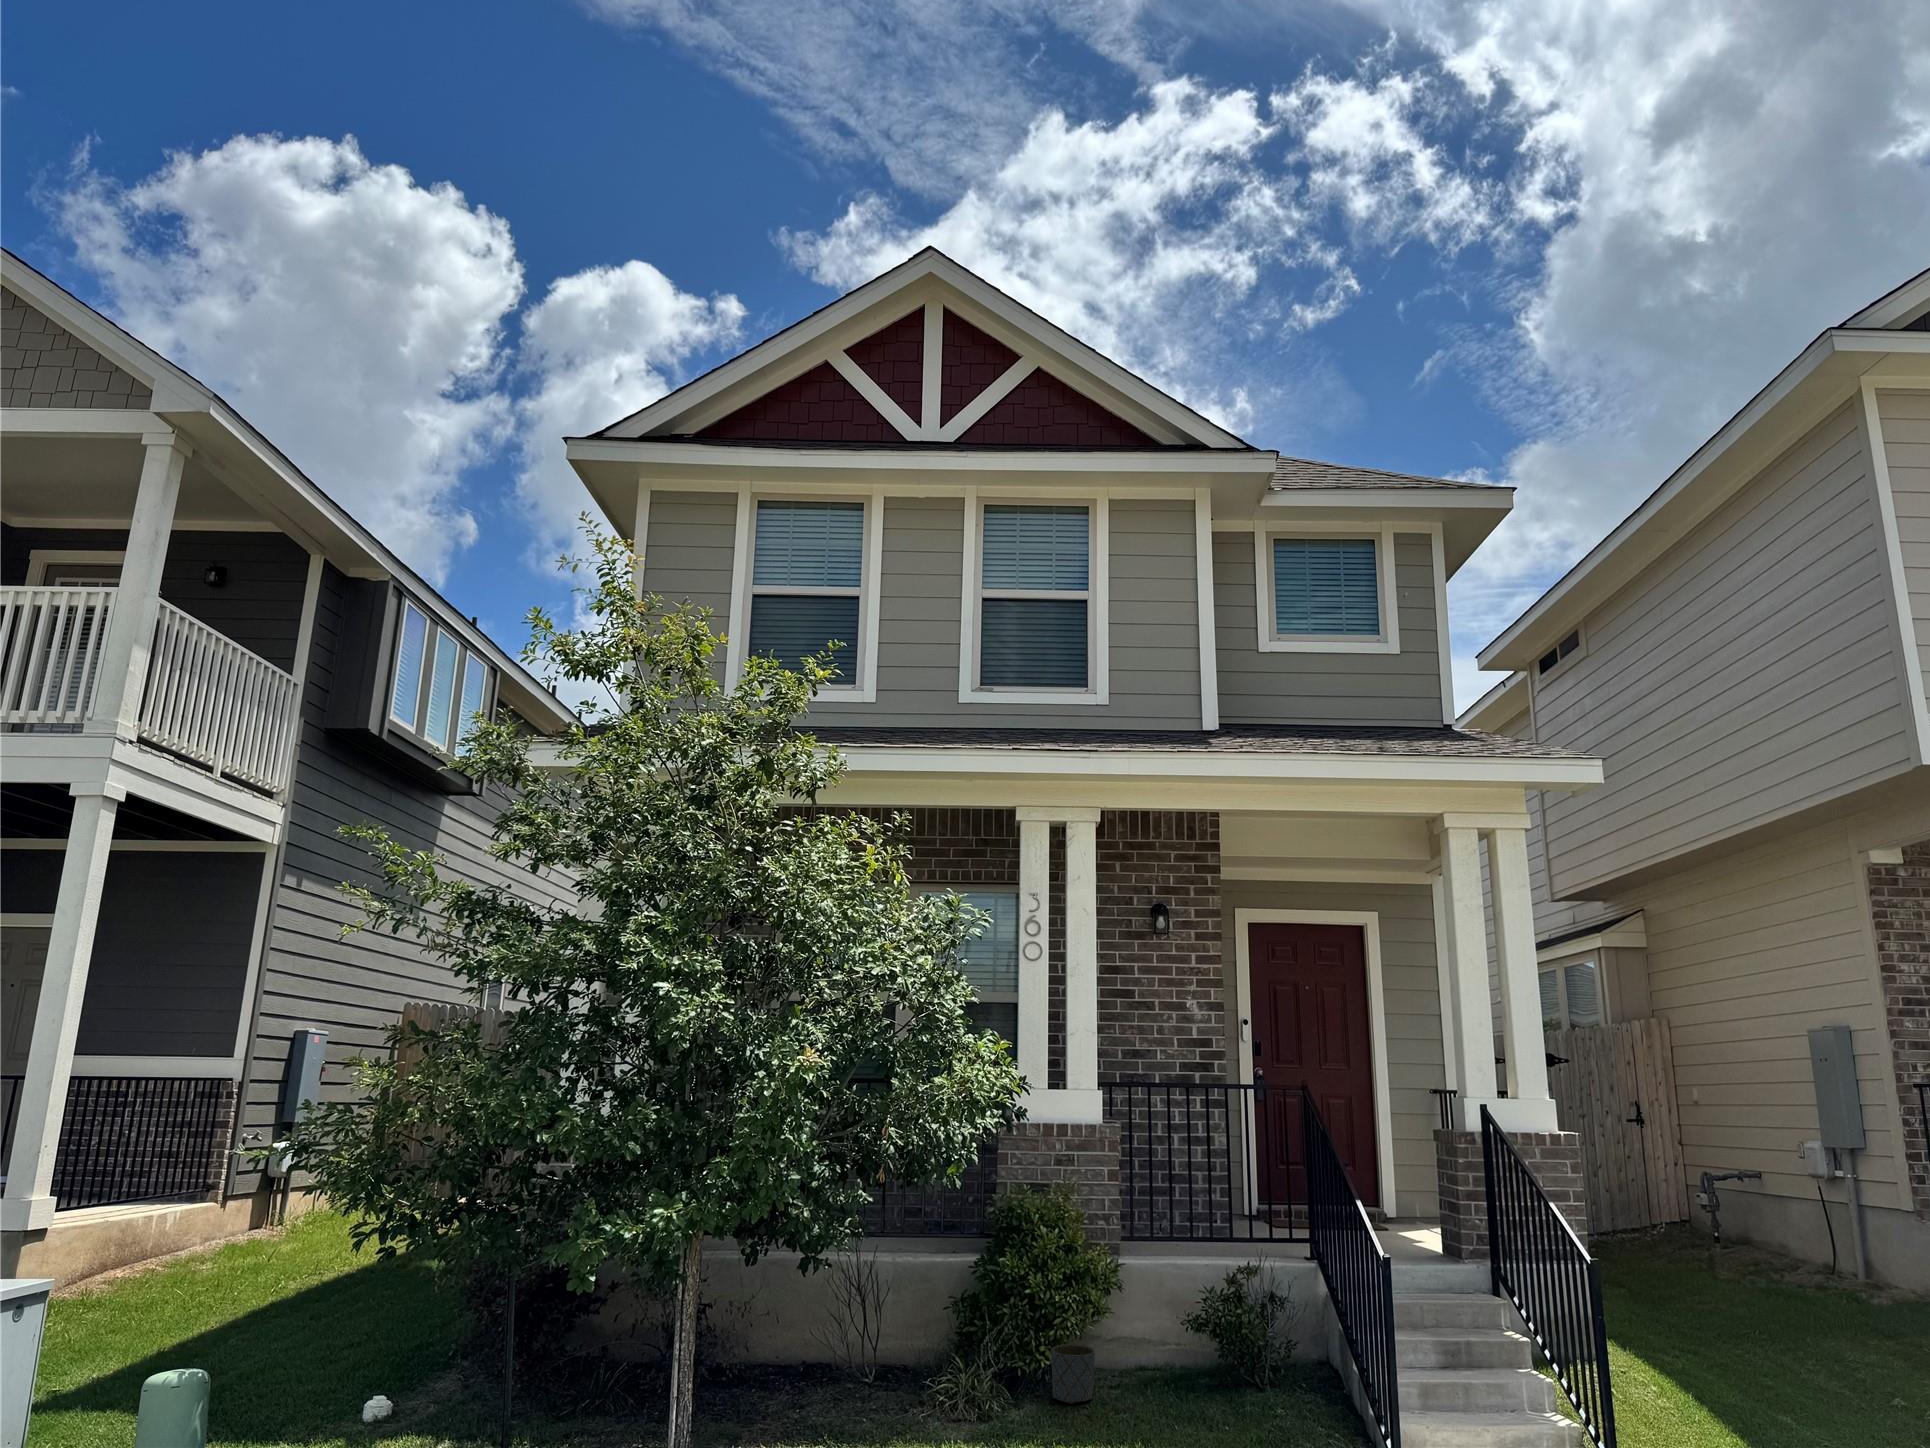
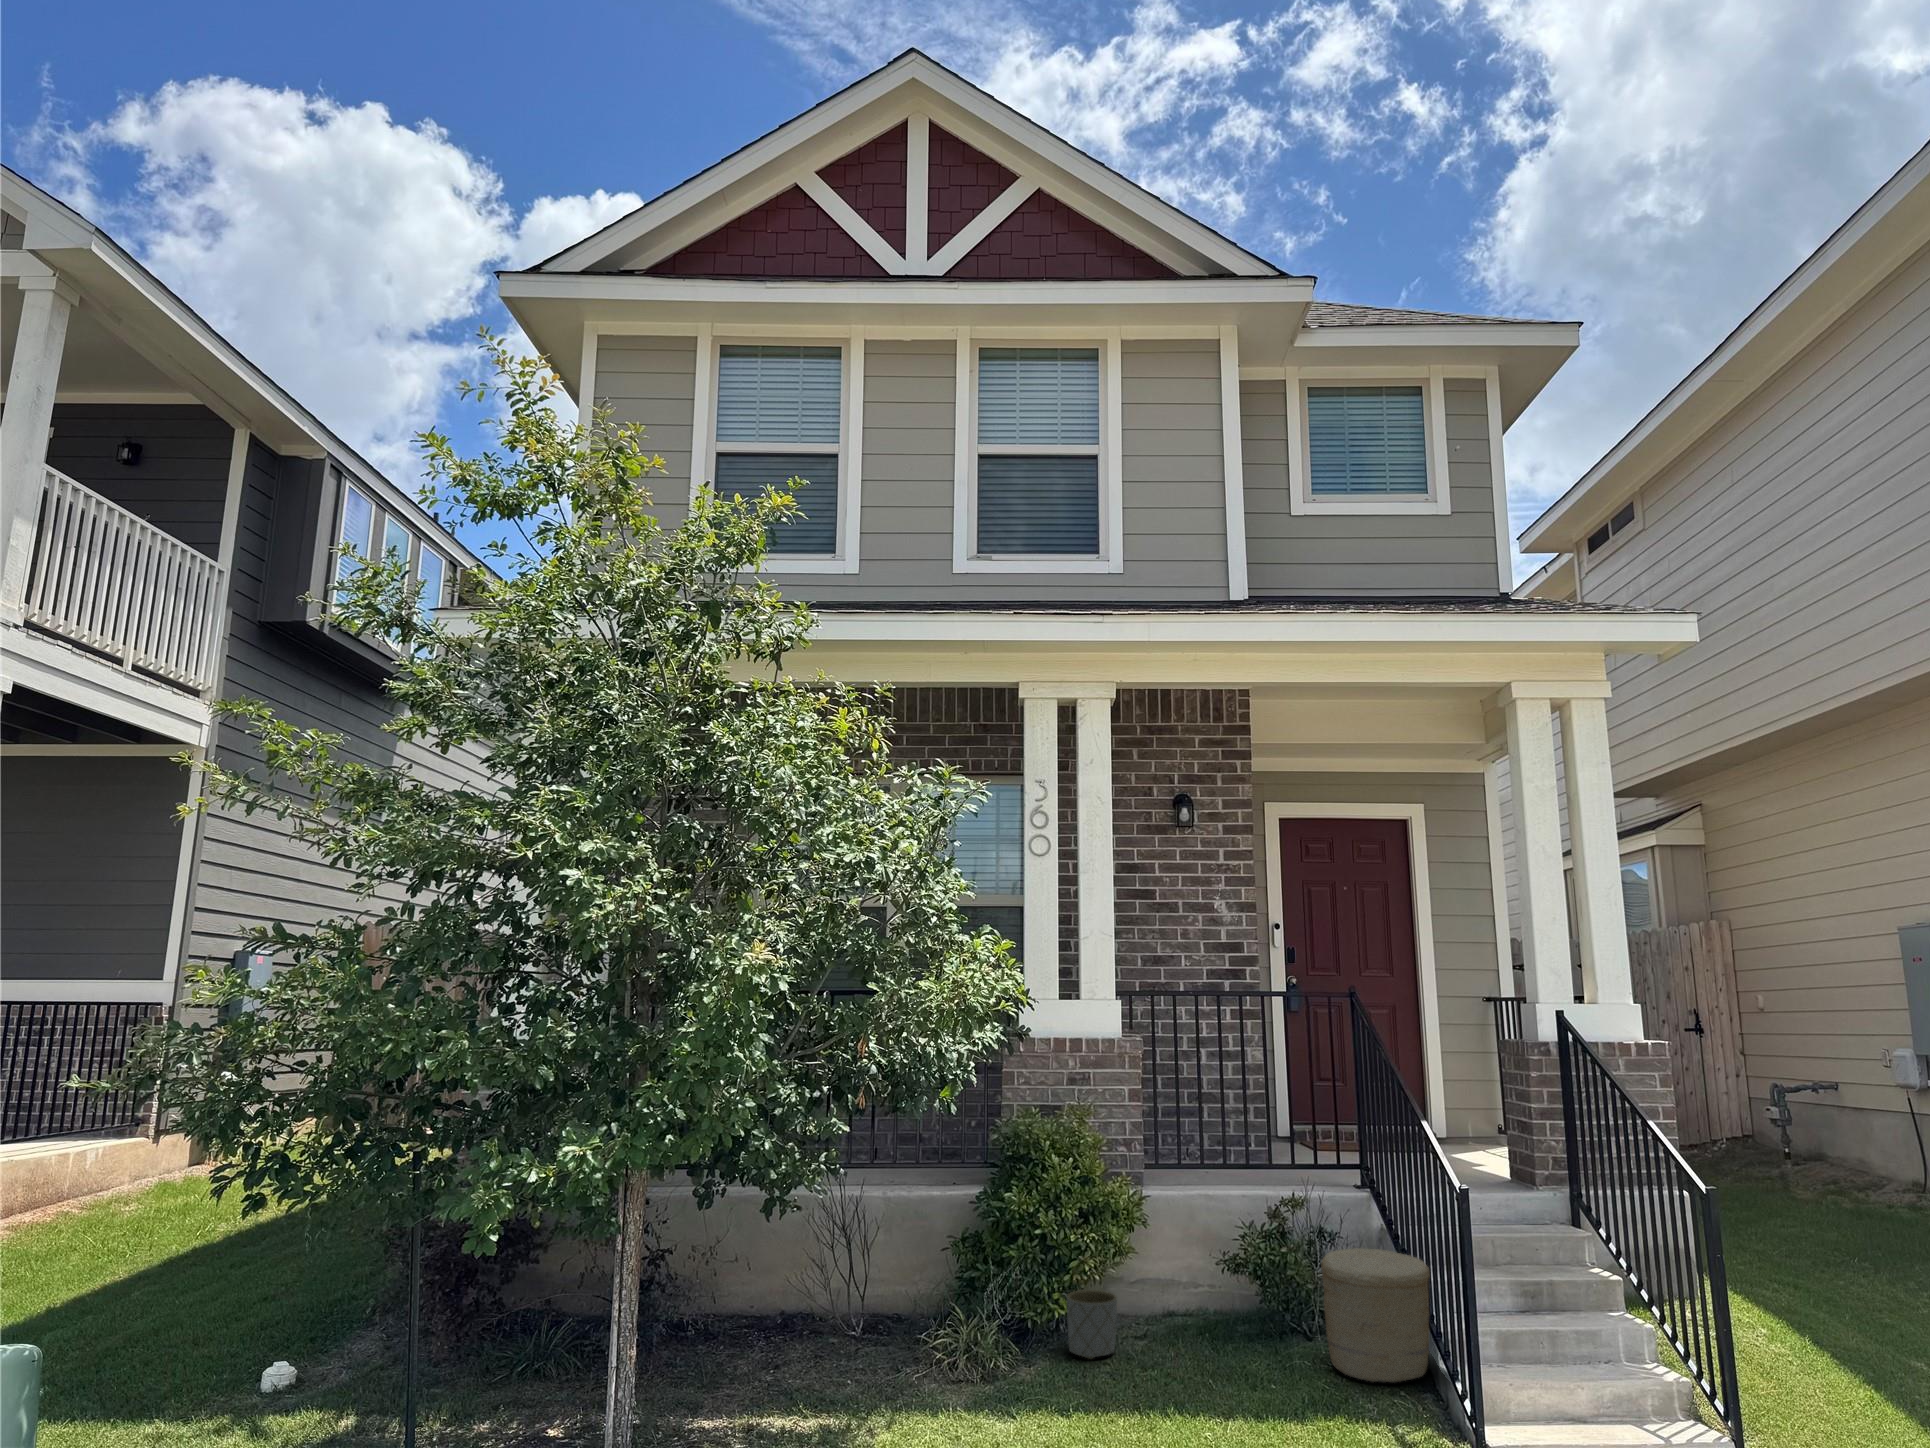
woven basket: none [1269,1310,1360,1424] -> present [1321,1248,1430,1382]

